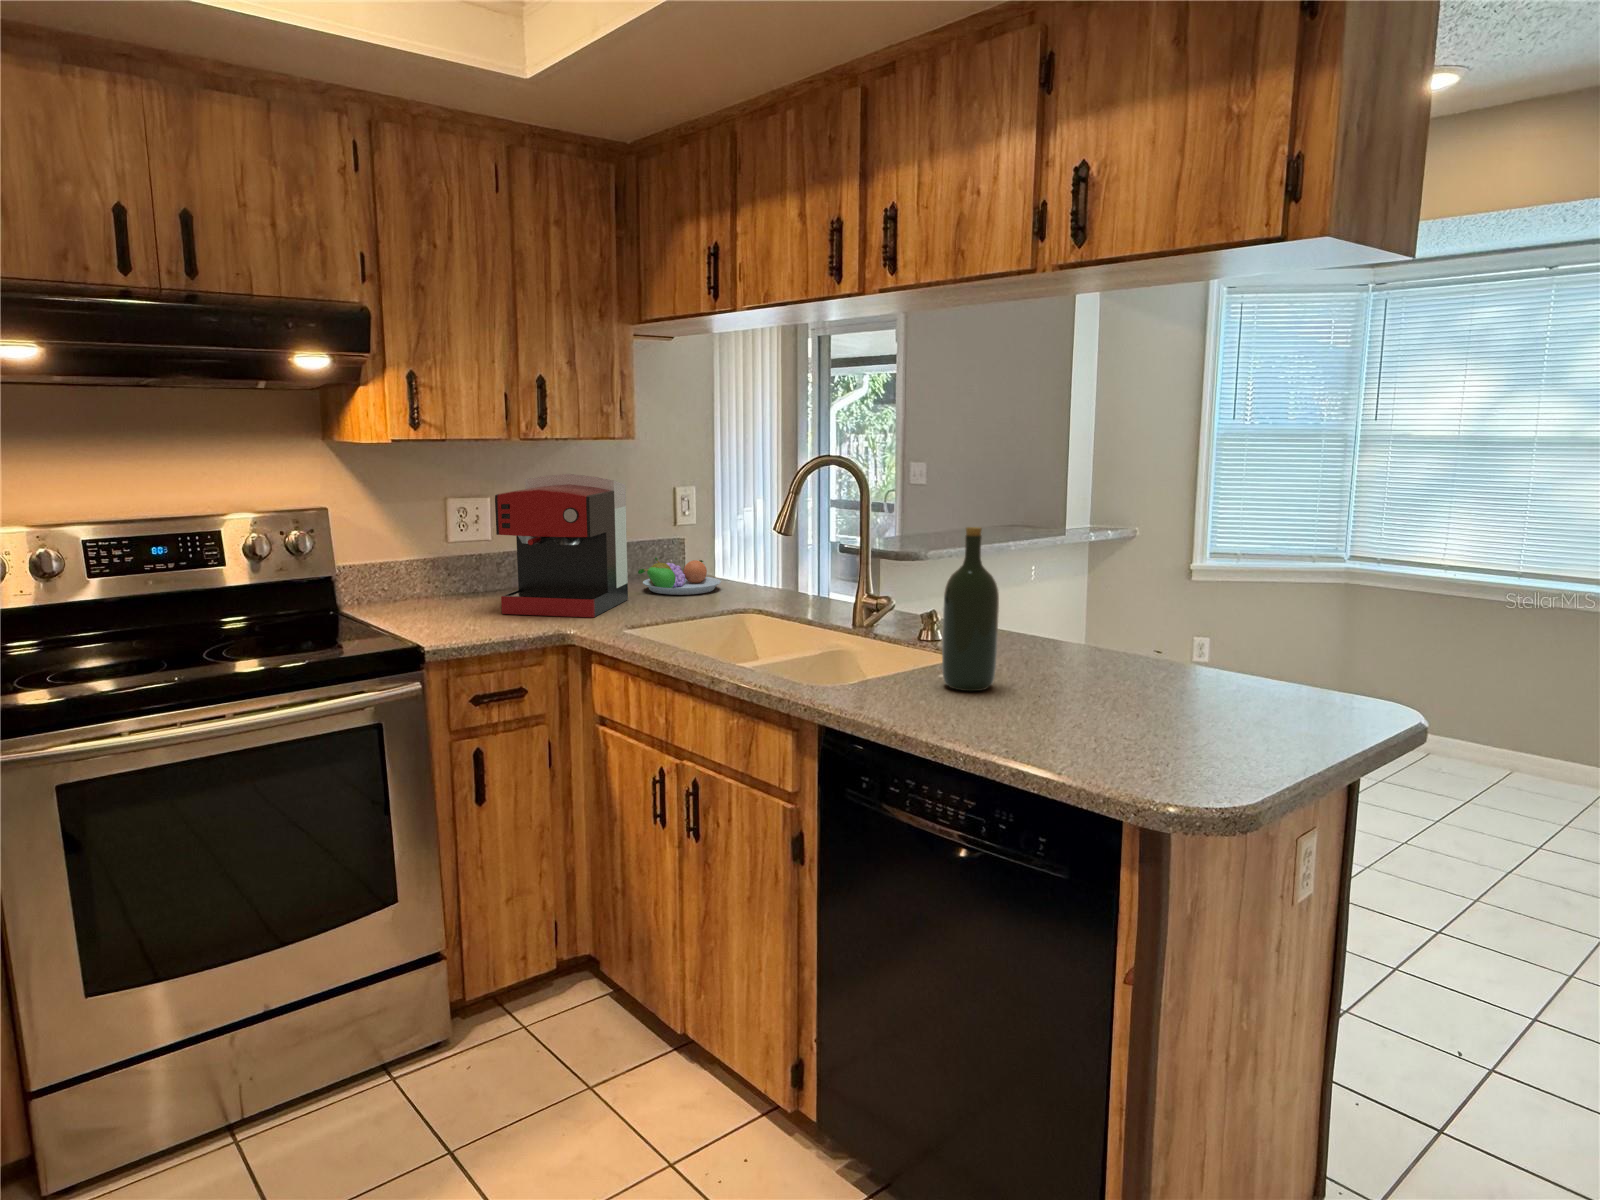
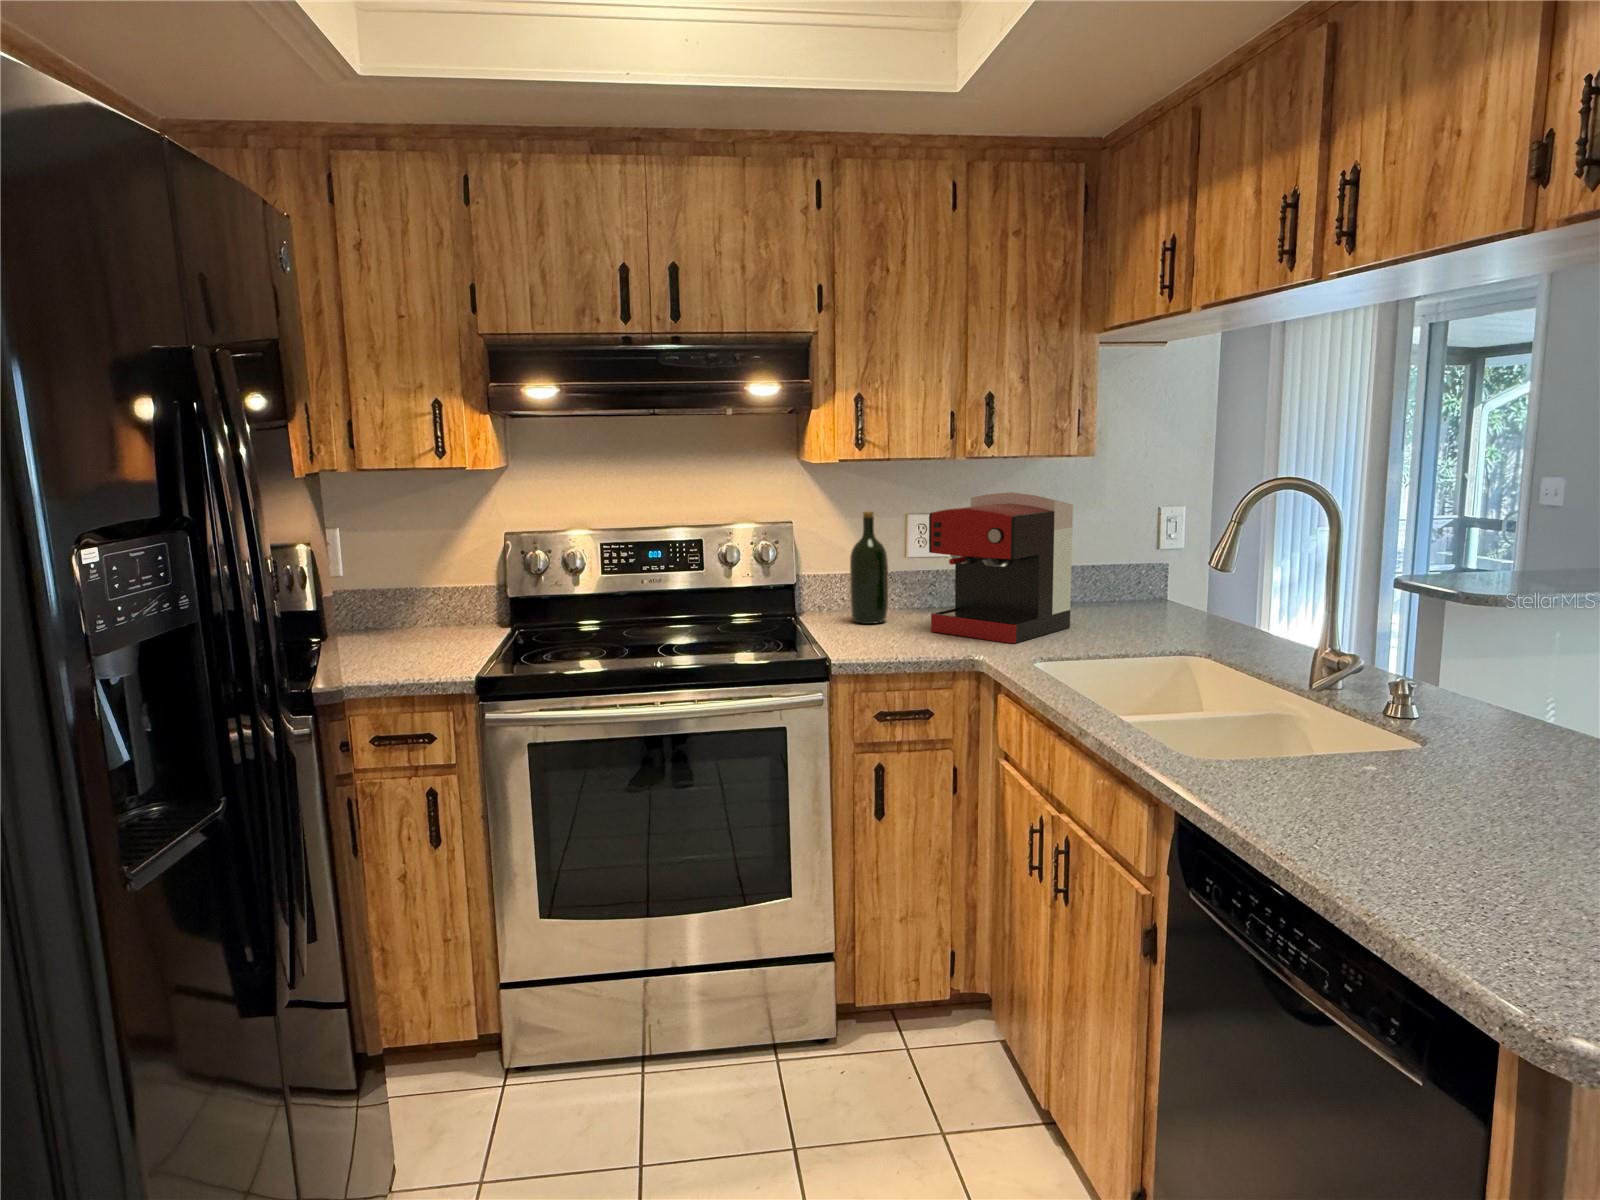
wine bottle: present [942,527,999,691] -> present [850,512,888,624]
fruit bowl: present [638,557,721,595] -> none [1088,584,1187,628]

